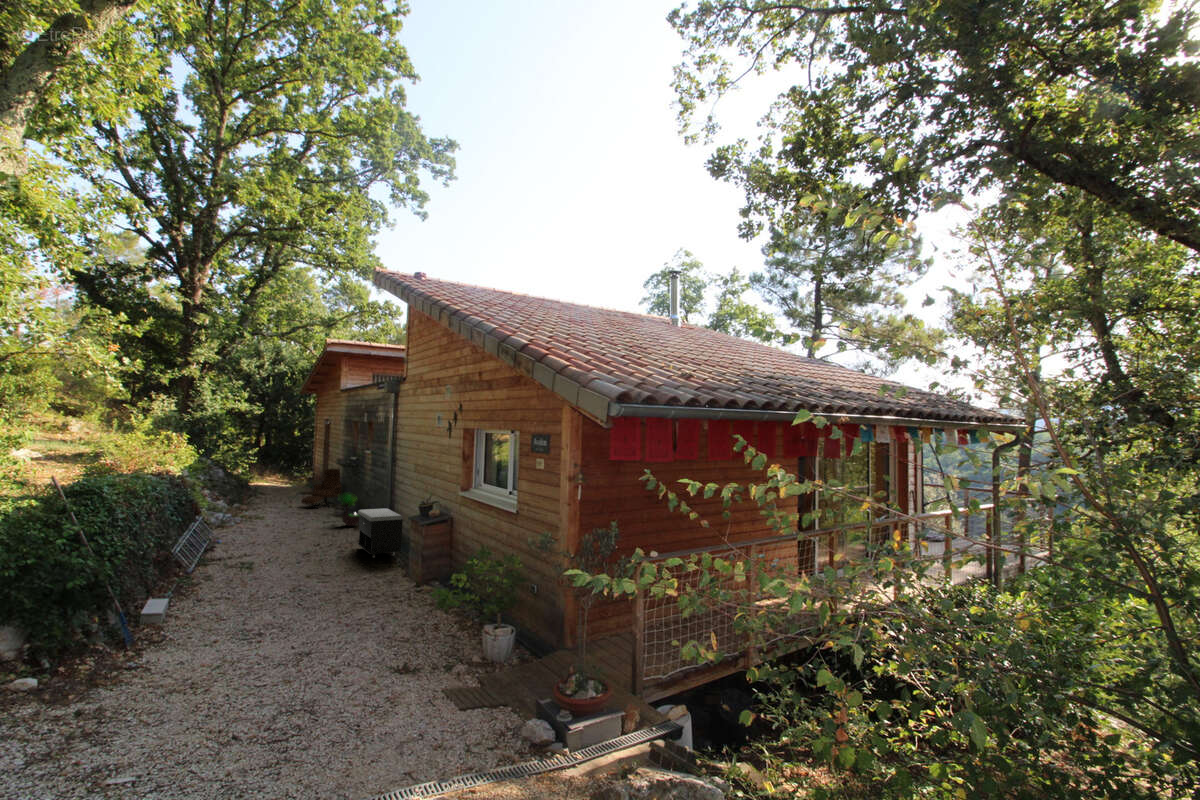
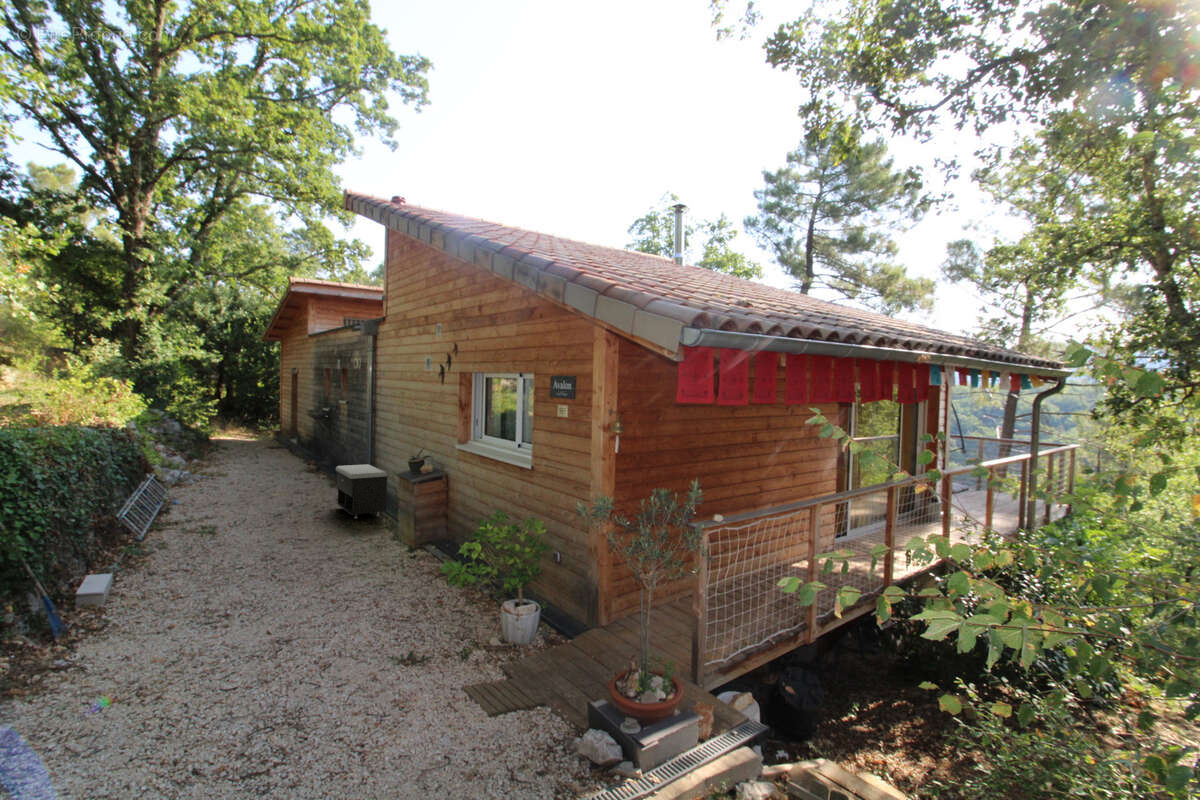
lounge chair: present [301,469,342,507] -> none [269,422,317,466]
potted tree: present [338,494,359,526] -> none [310,444,337,484]

